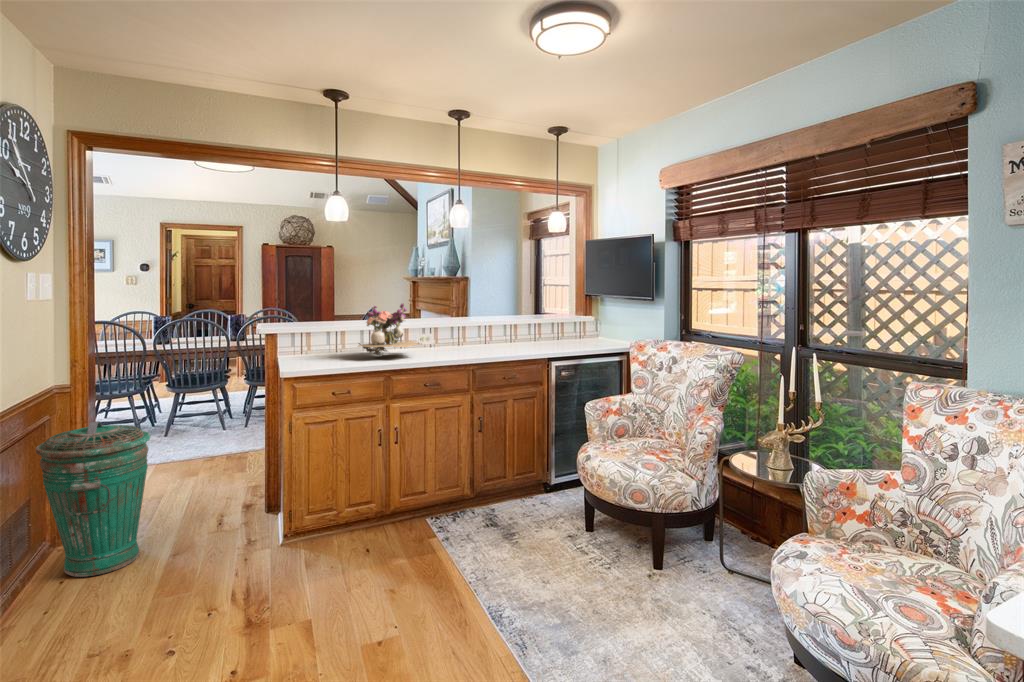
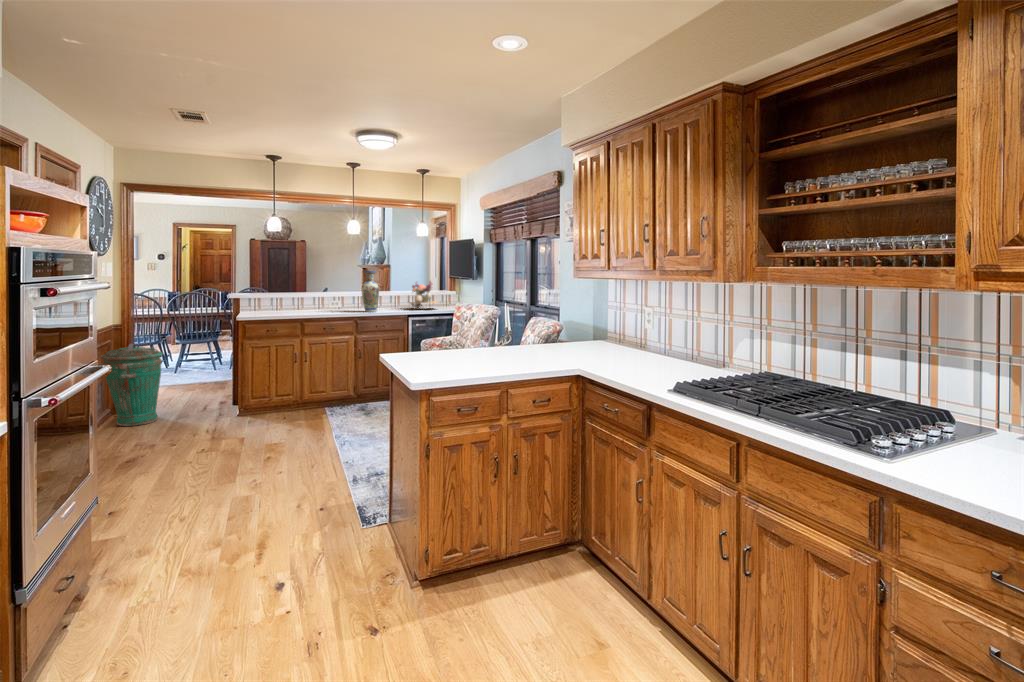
vase: none [475,286,502,353] -> present [362,270,379,312]
flower arrangement: present [358,303,420,357] -> present [410,281,437,308]

